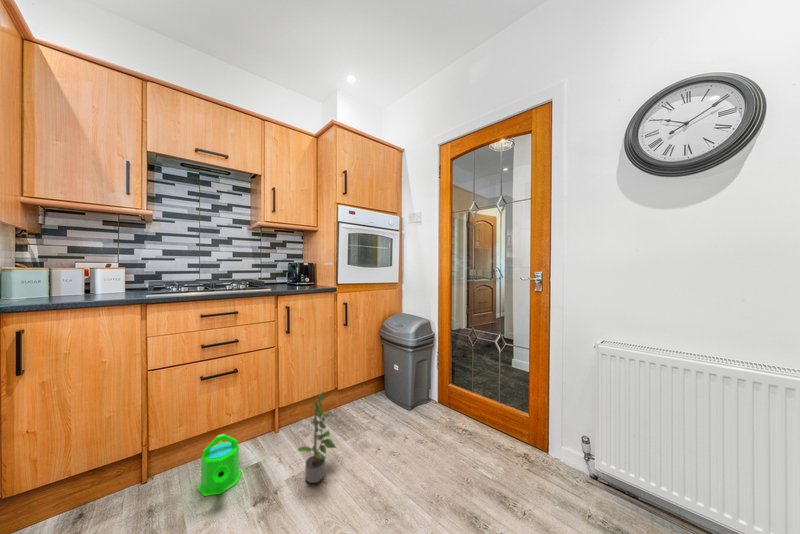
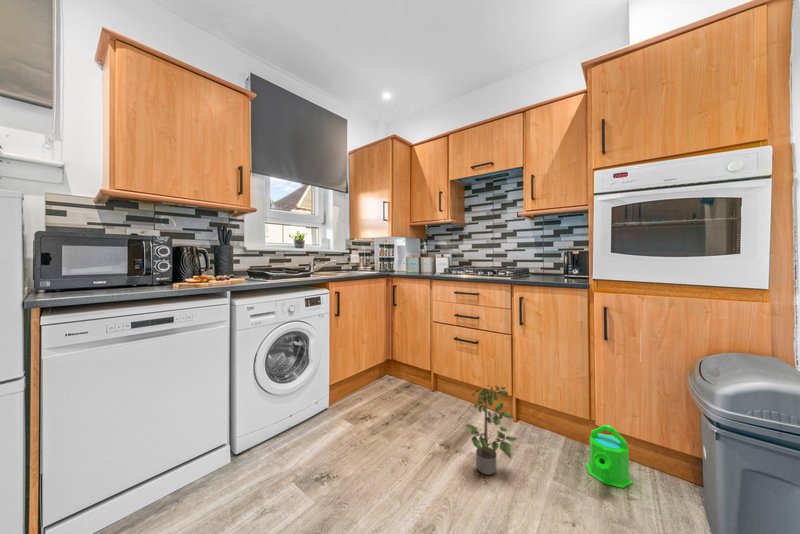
watering can: present [198,434,241,496] -> present [586,425,632,488]

